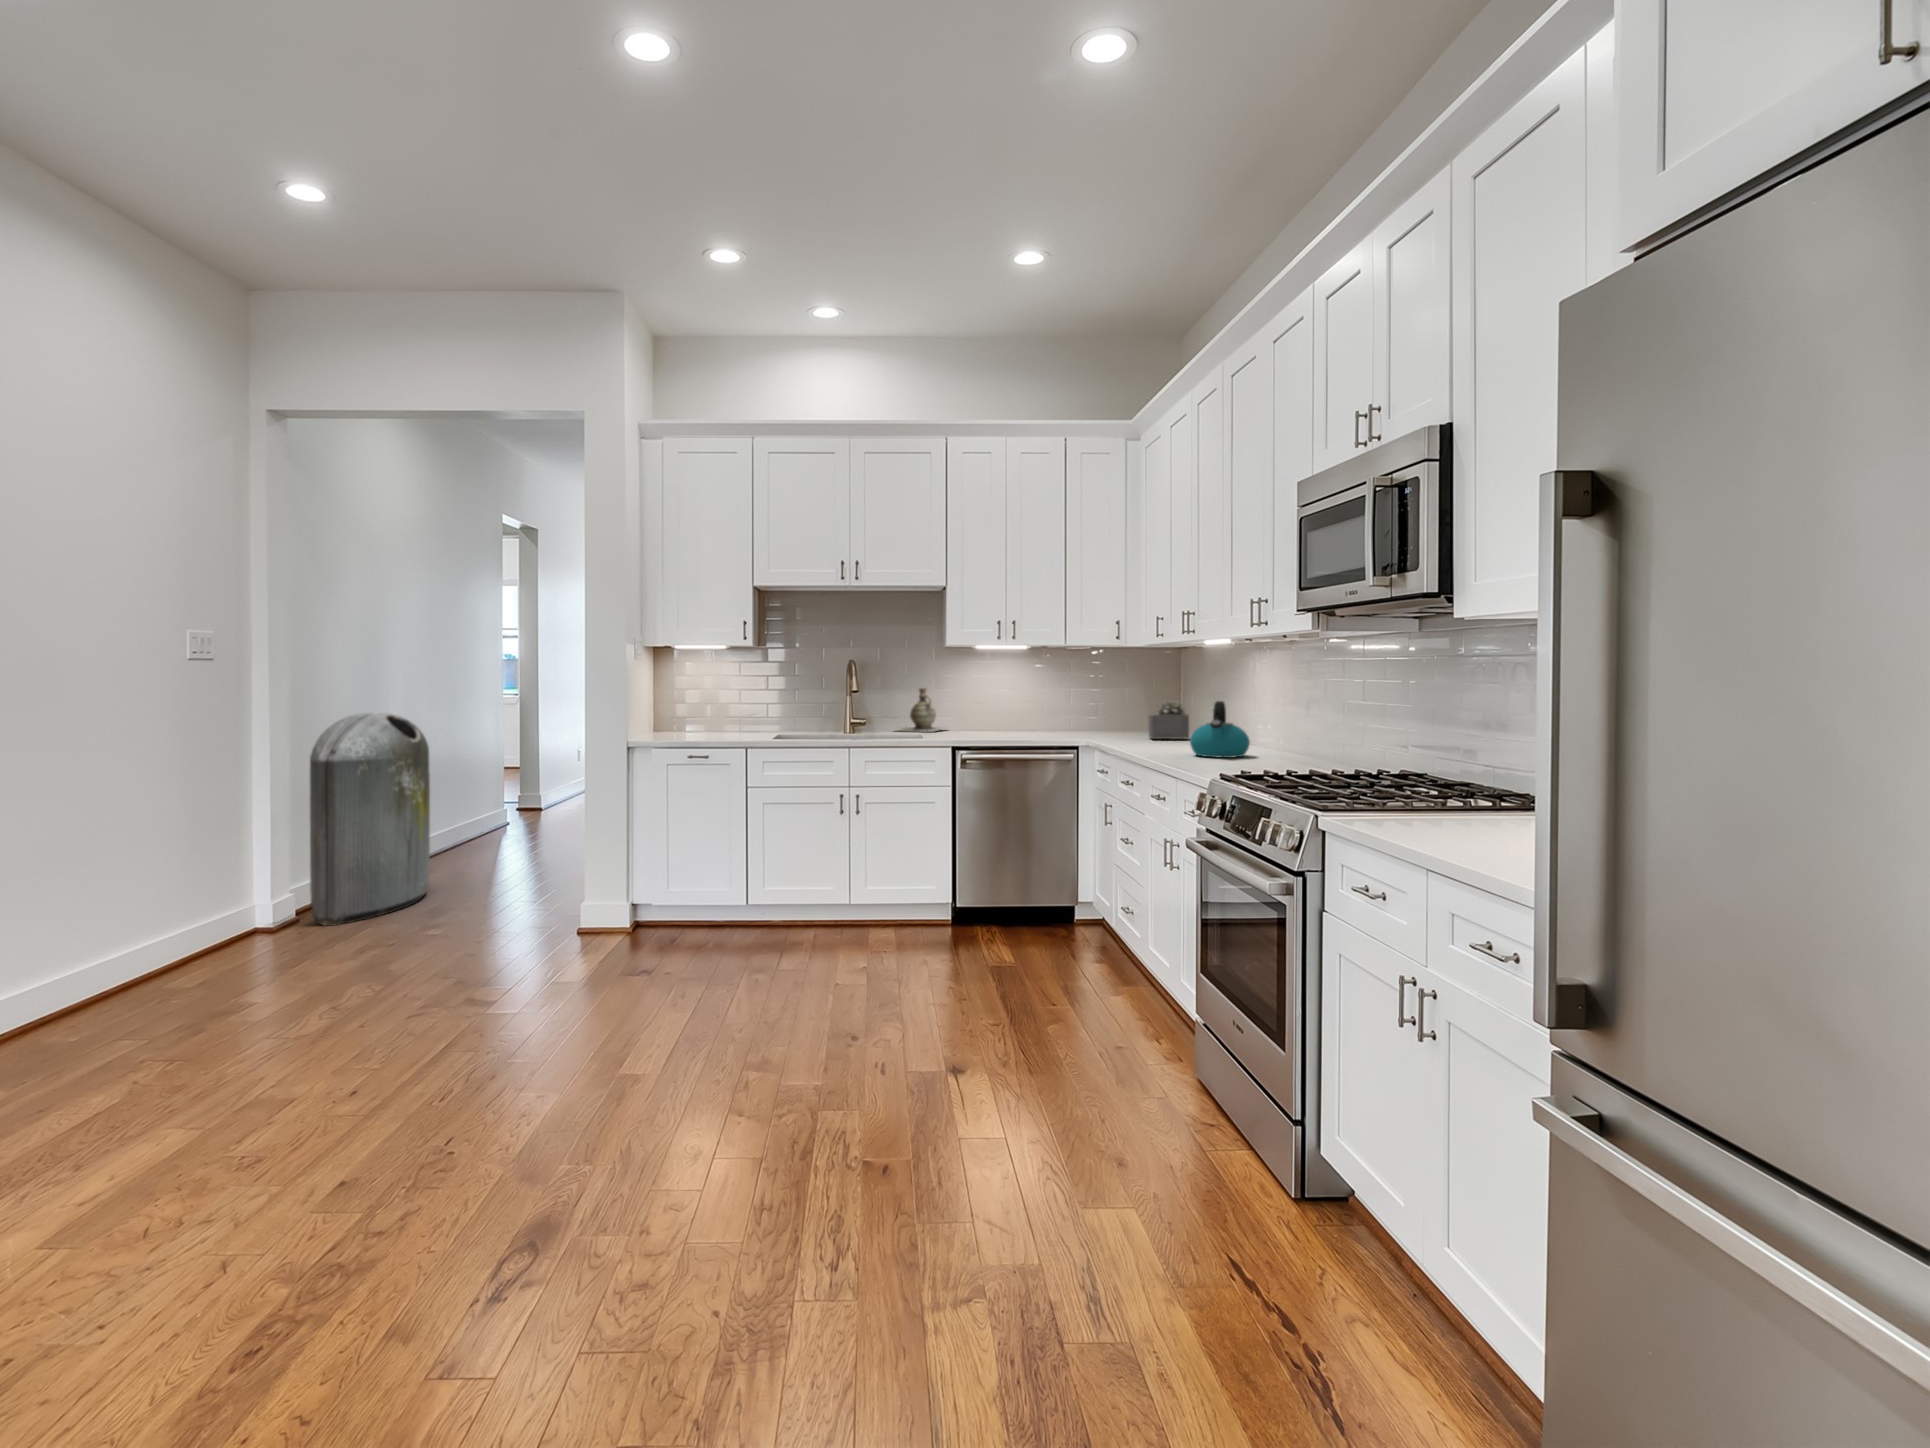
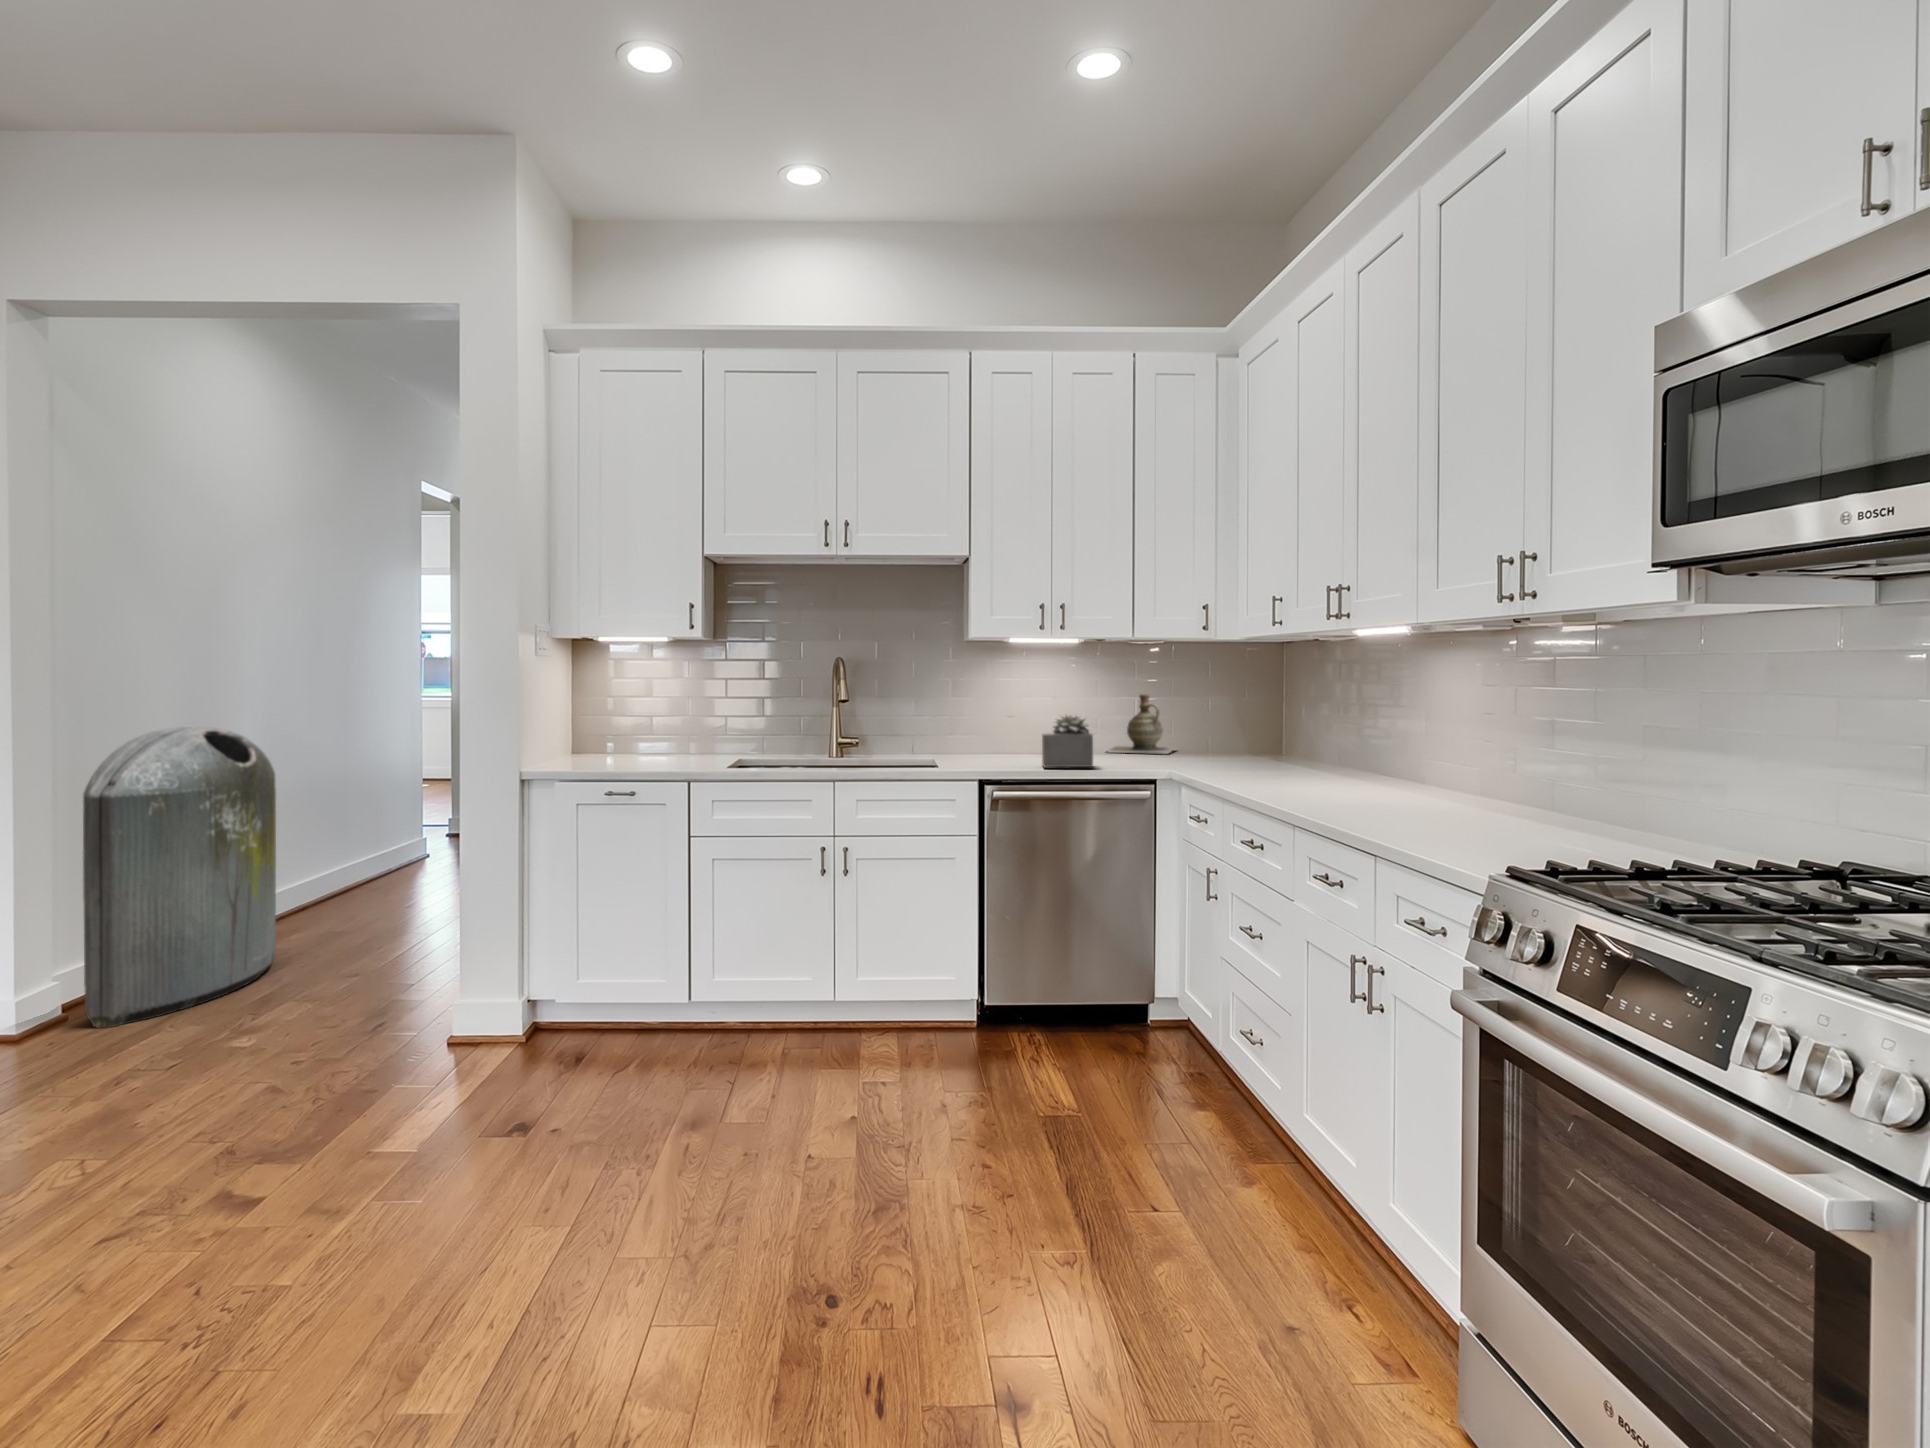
ceramic jug: present [898,688,944,732] -> present [1108,695,1175,754]
succulent plant: present [1148,701,1189,739] -> present [1042,715,1093,767]
kettle: present [1190,701,1250,758] -> none [1367,724,1470,815]

